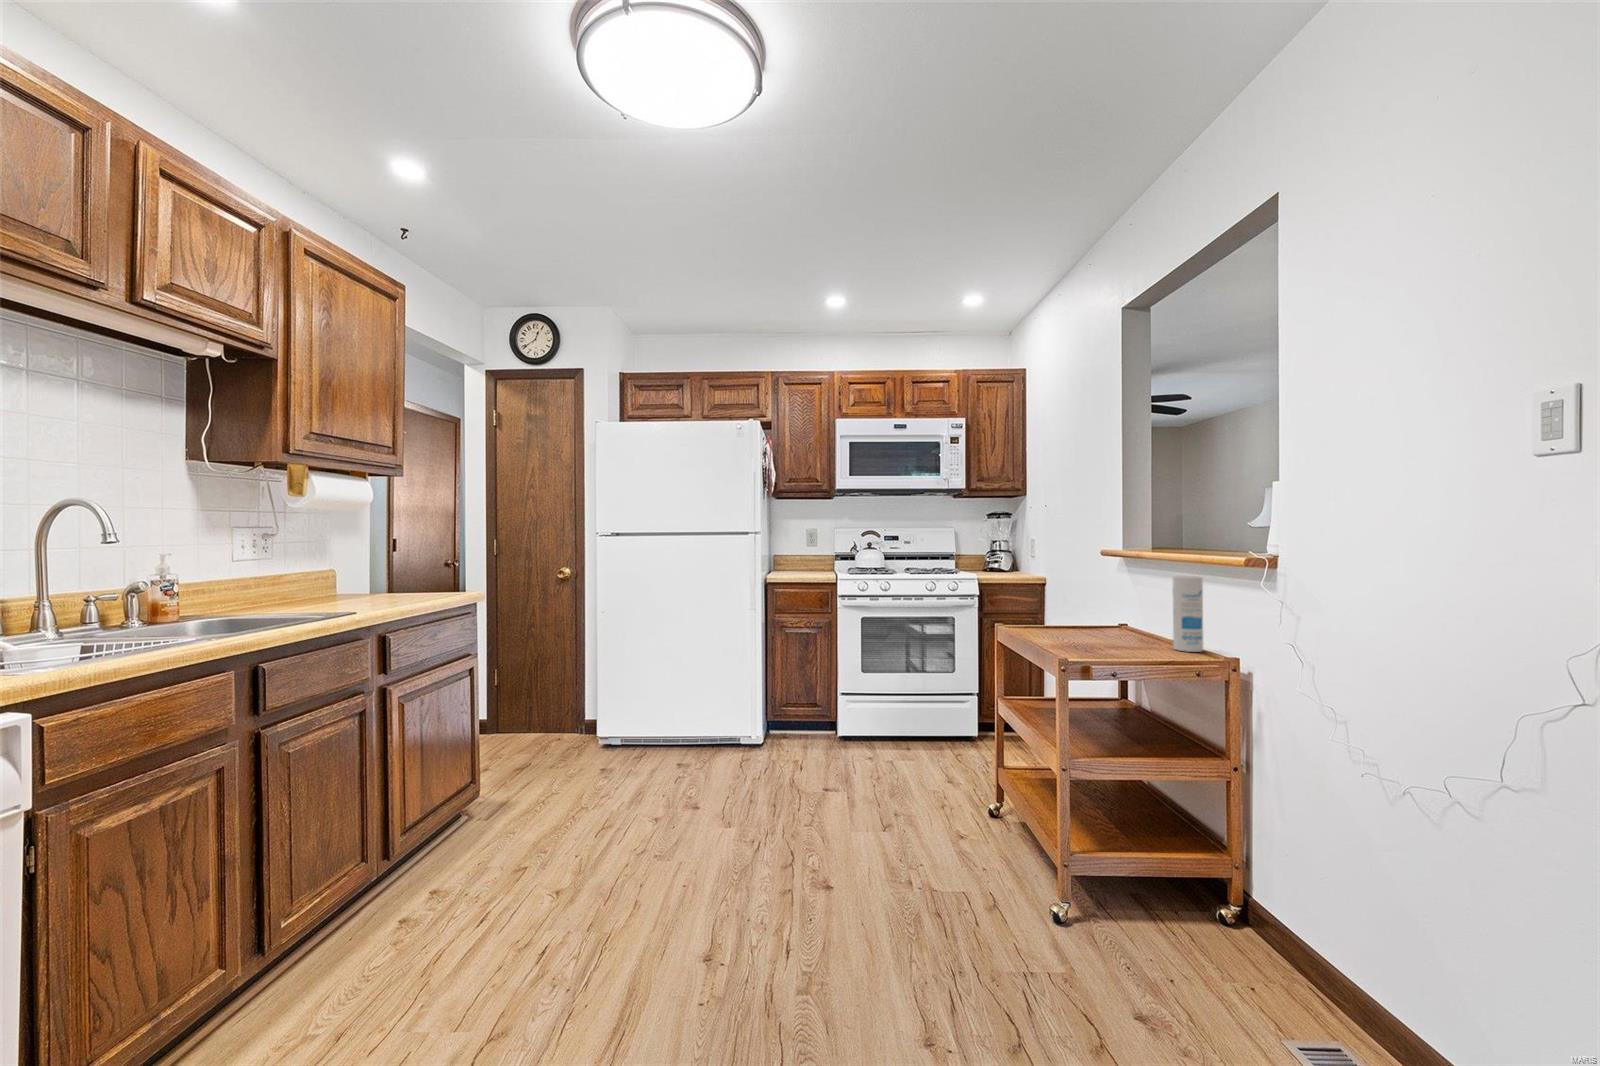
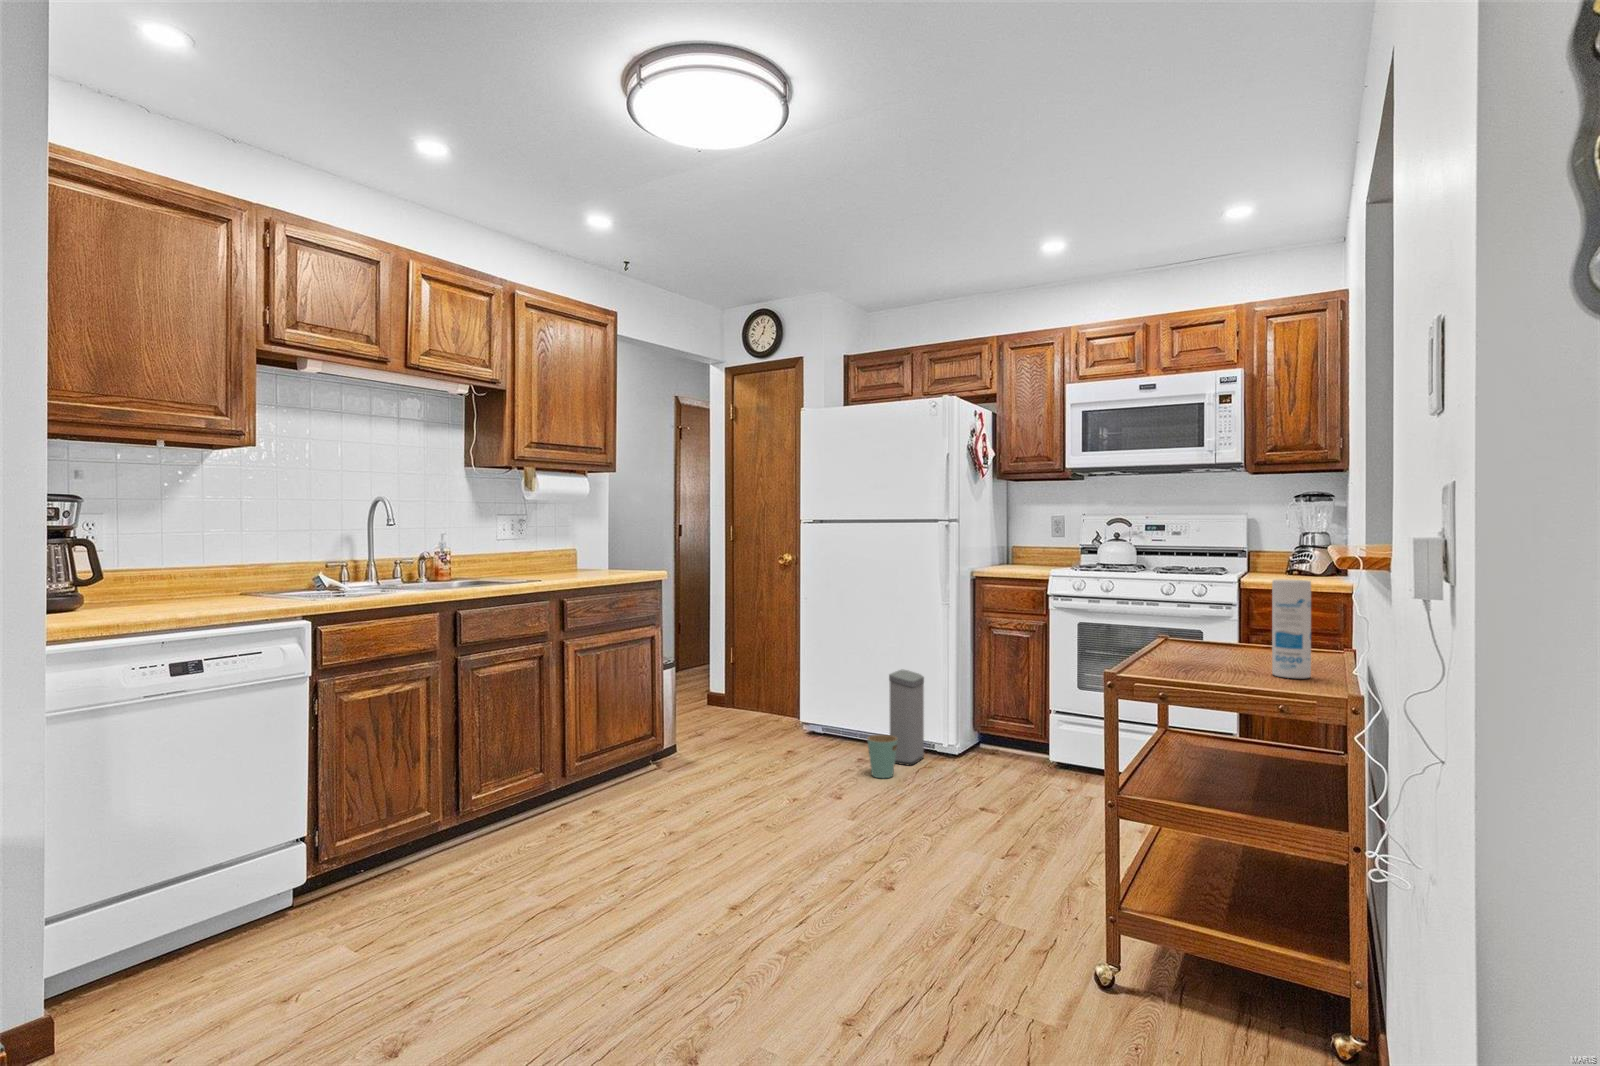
trash can: none [704,671,736,779] -> present [867,669,924,778]

